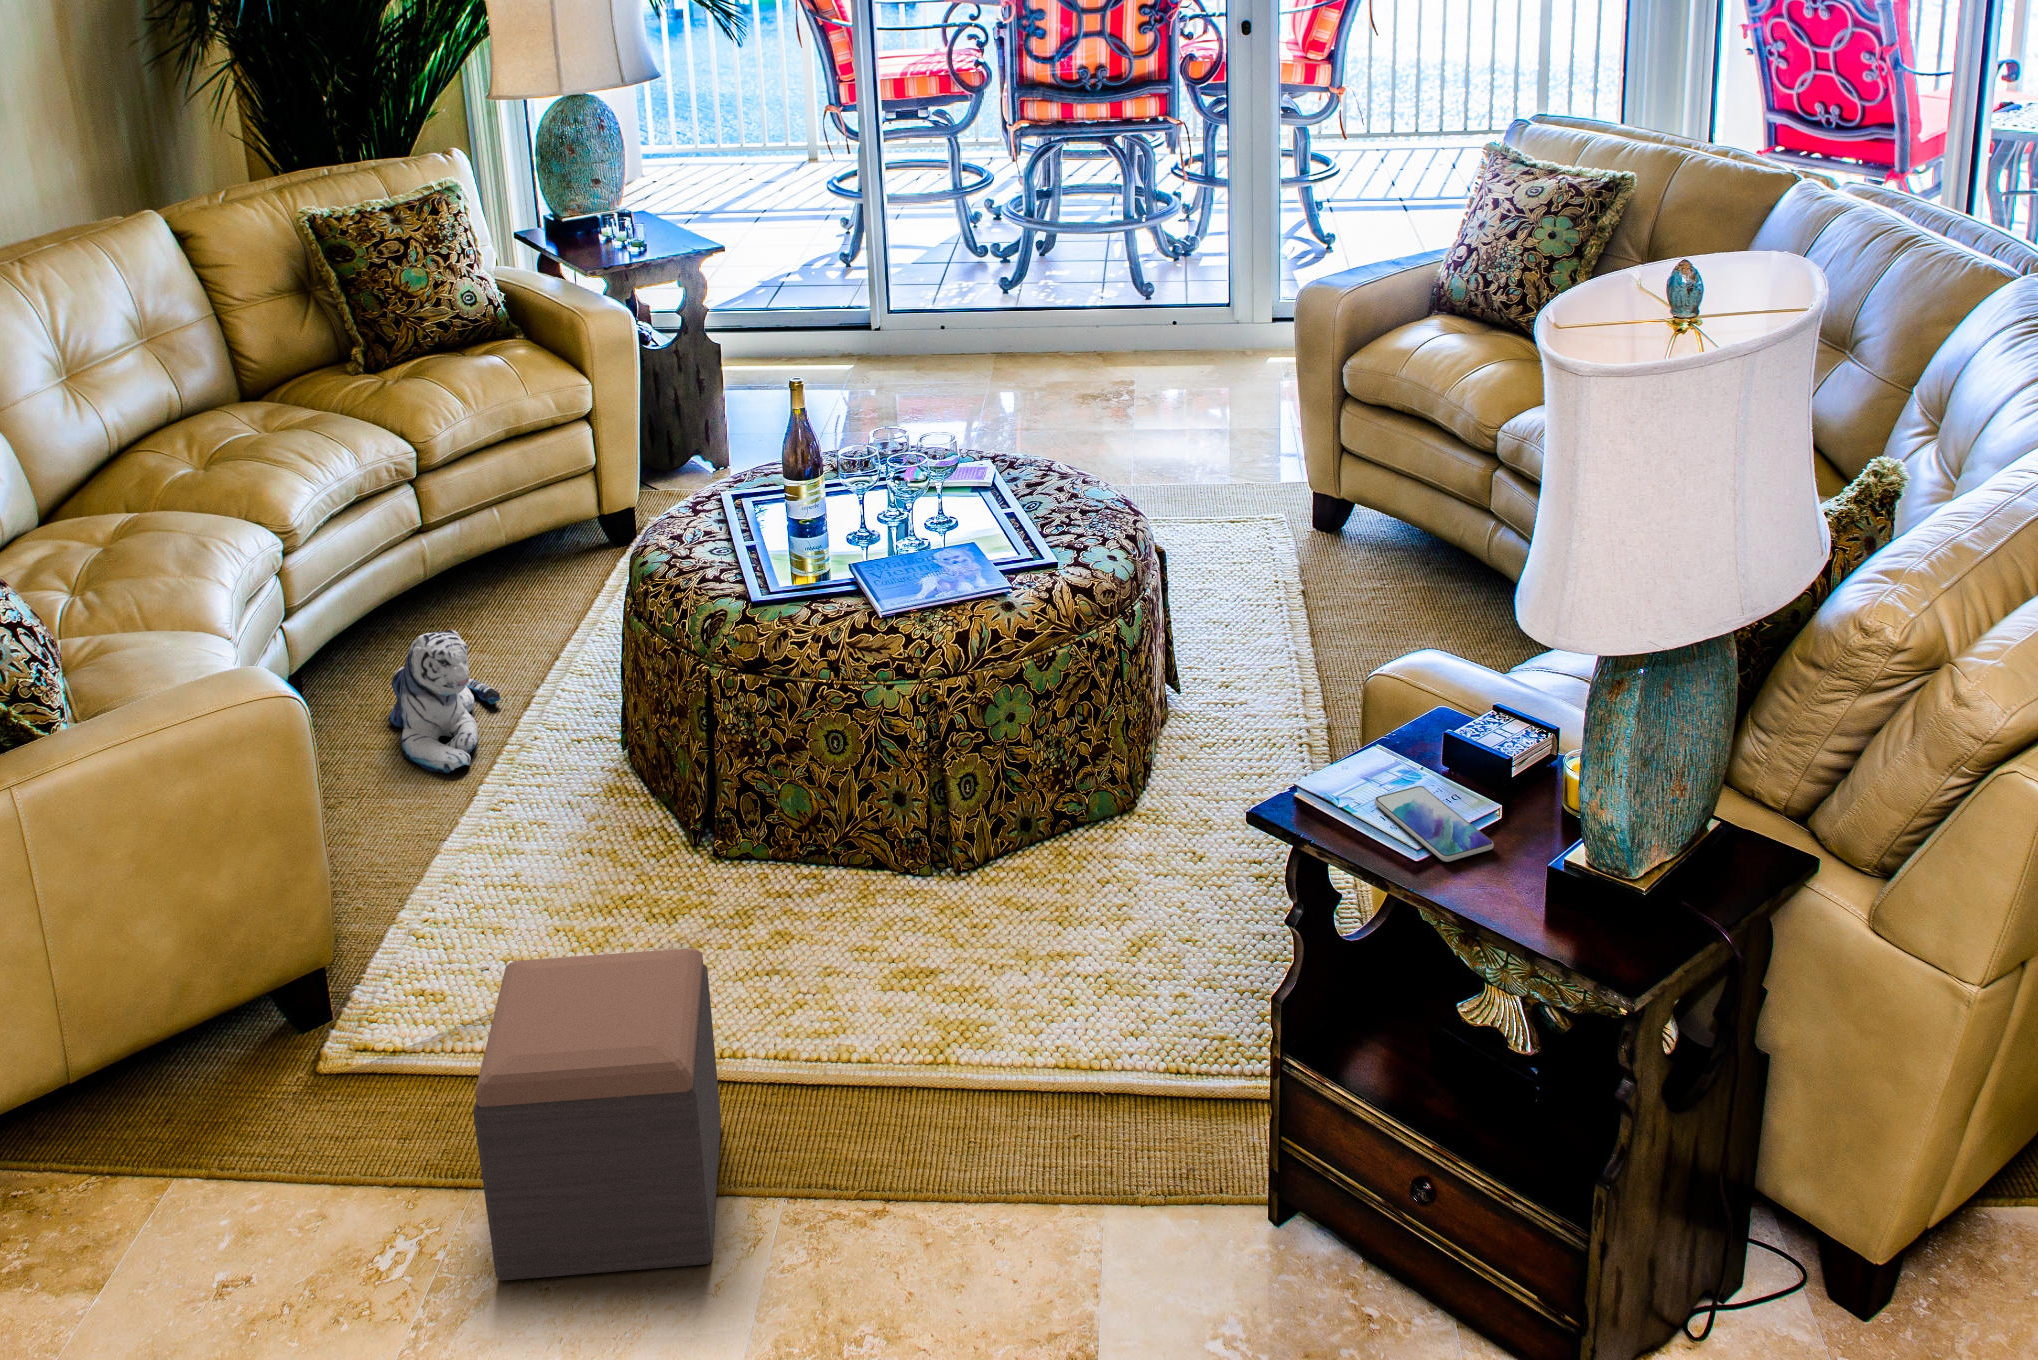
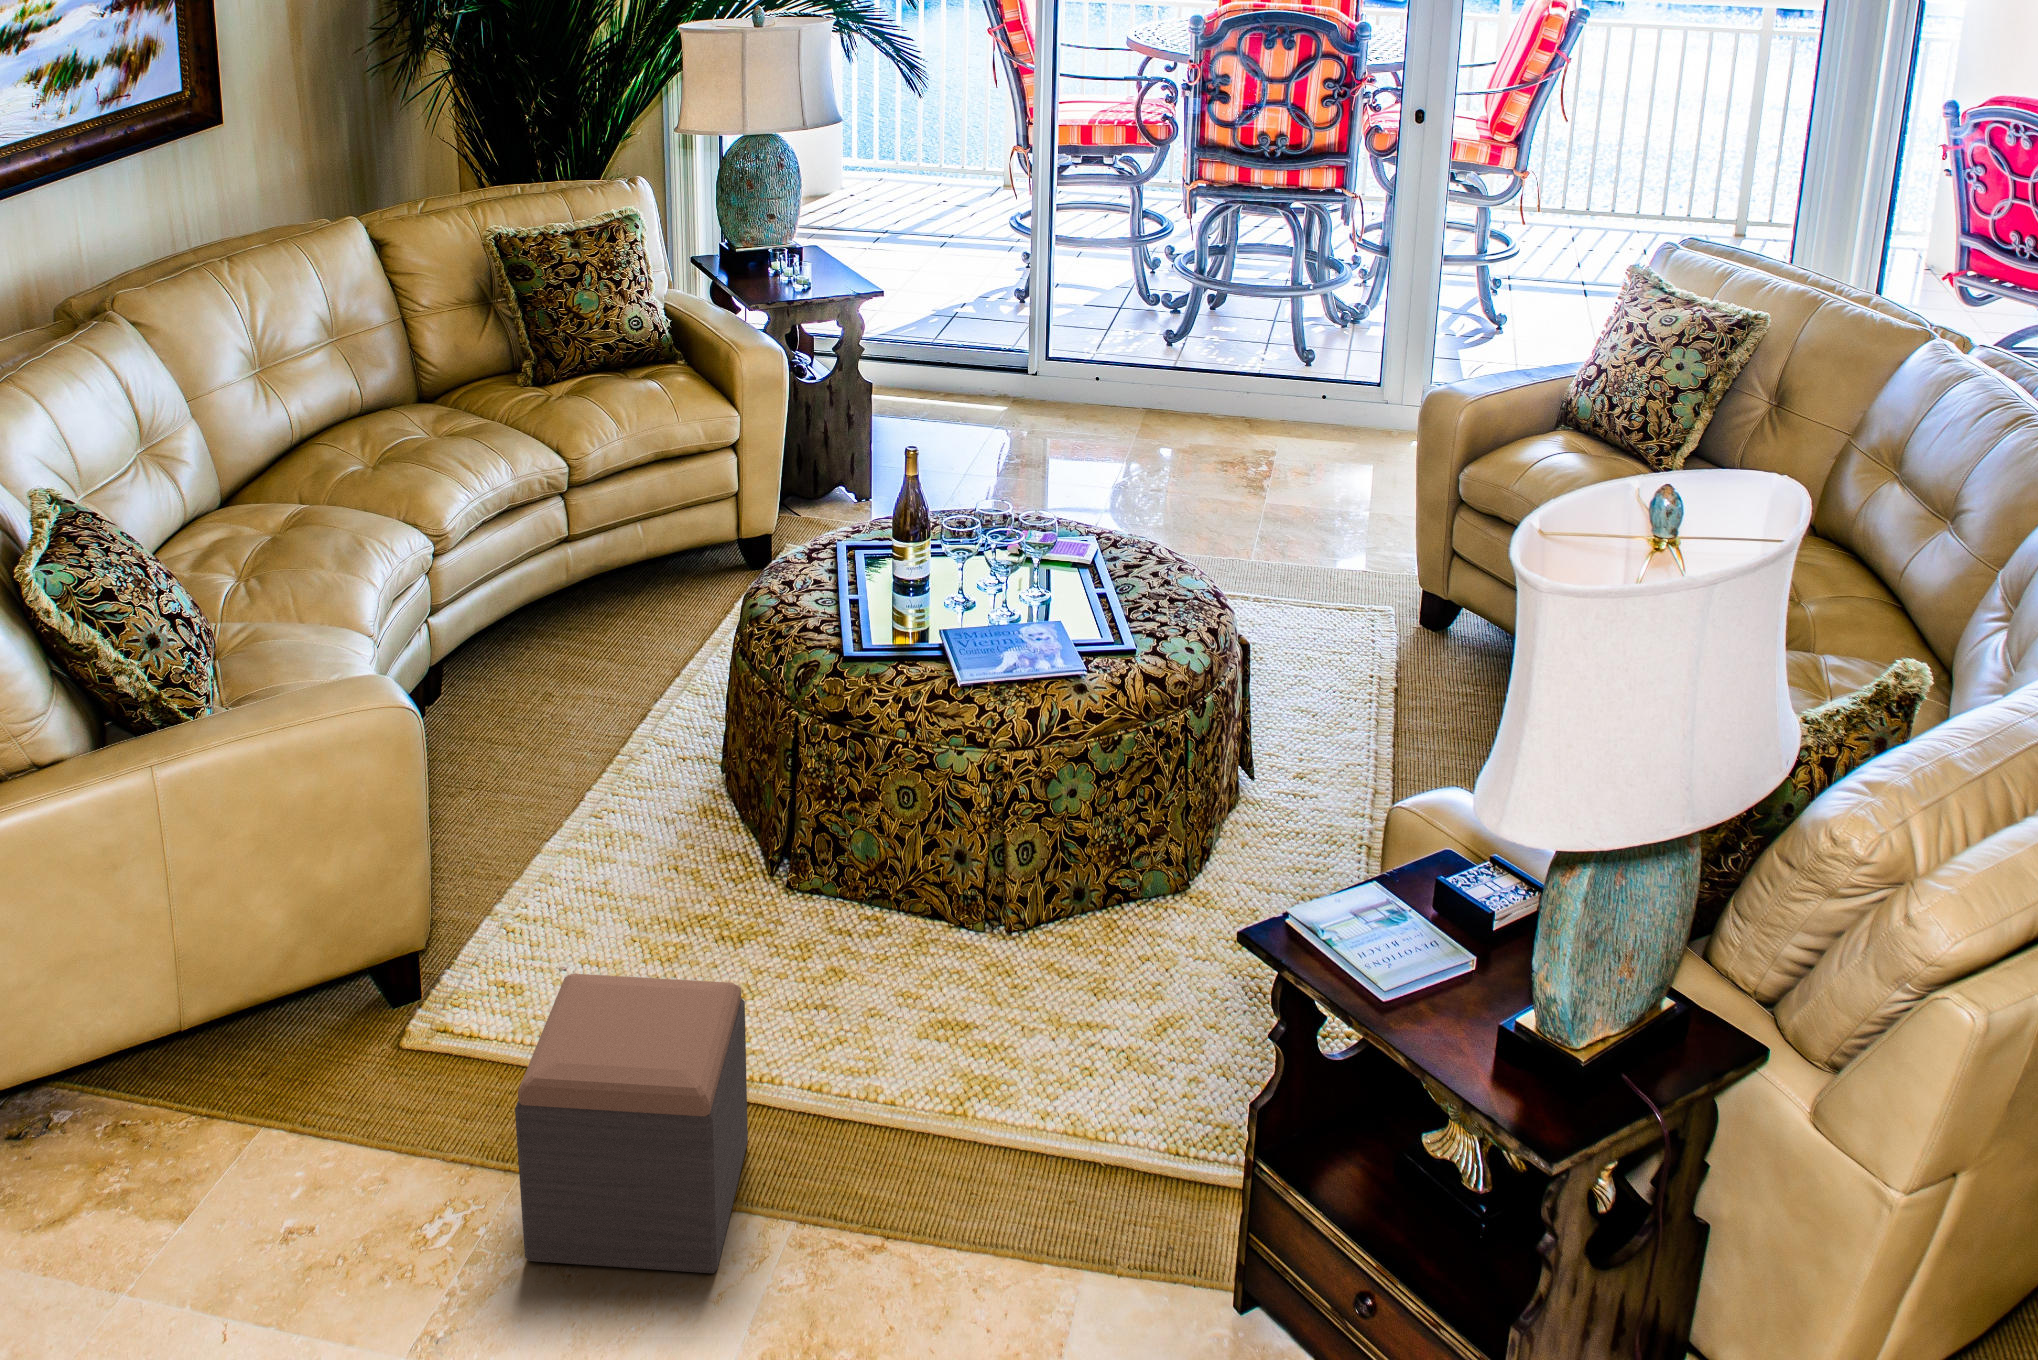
plush toy: present [388,630,501,774] -> none [511,642,617,777]
smartphone: present [1374,786,1494,862] -> none [1359,926,1460,1004]

